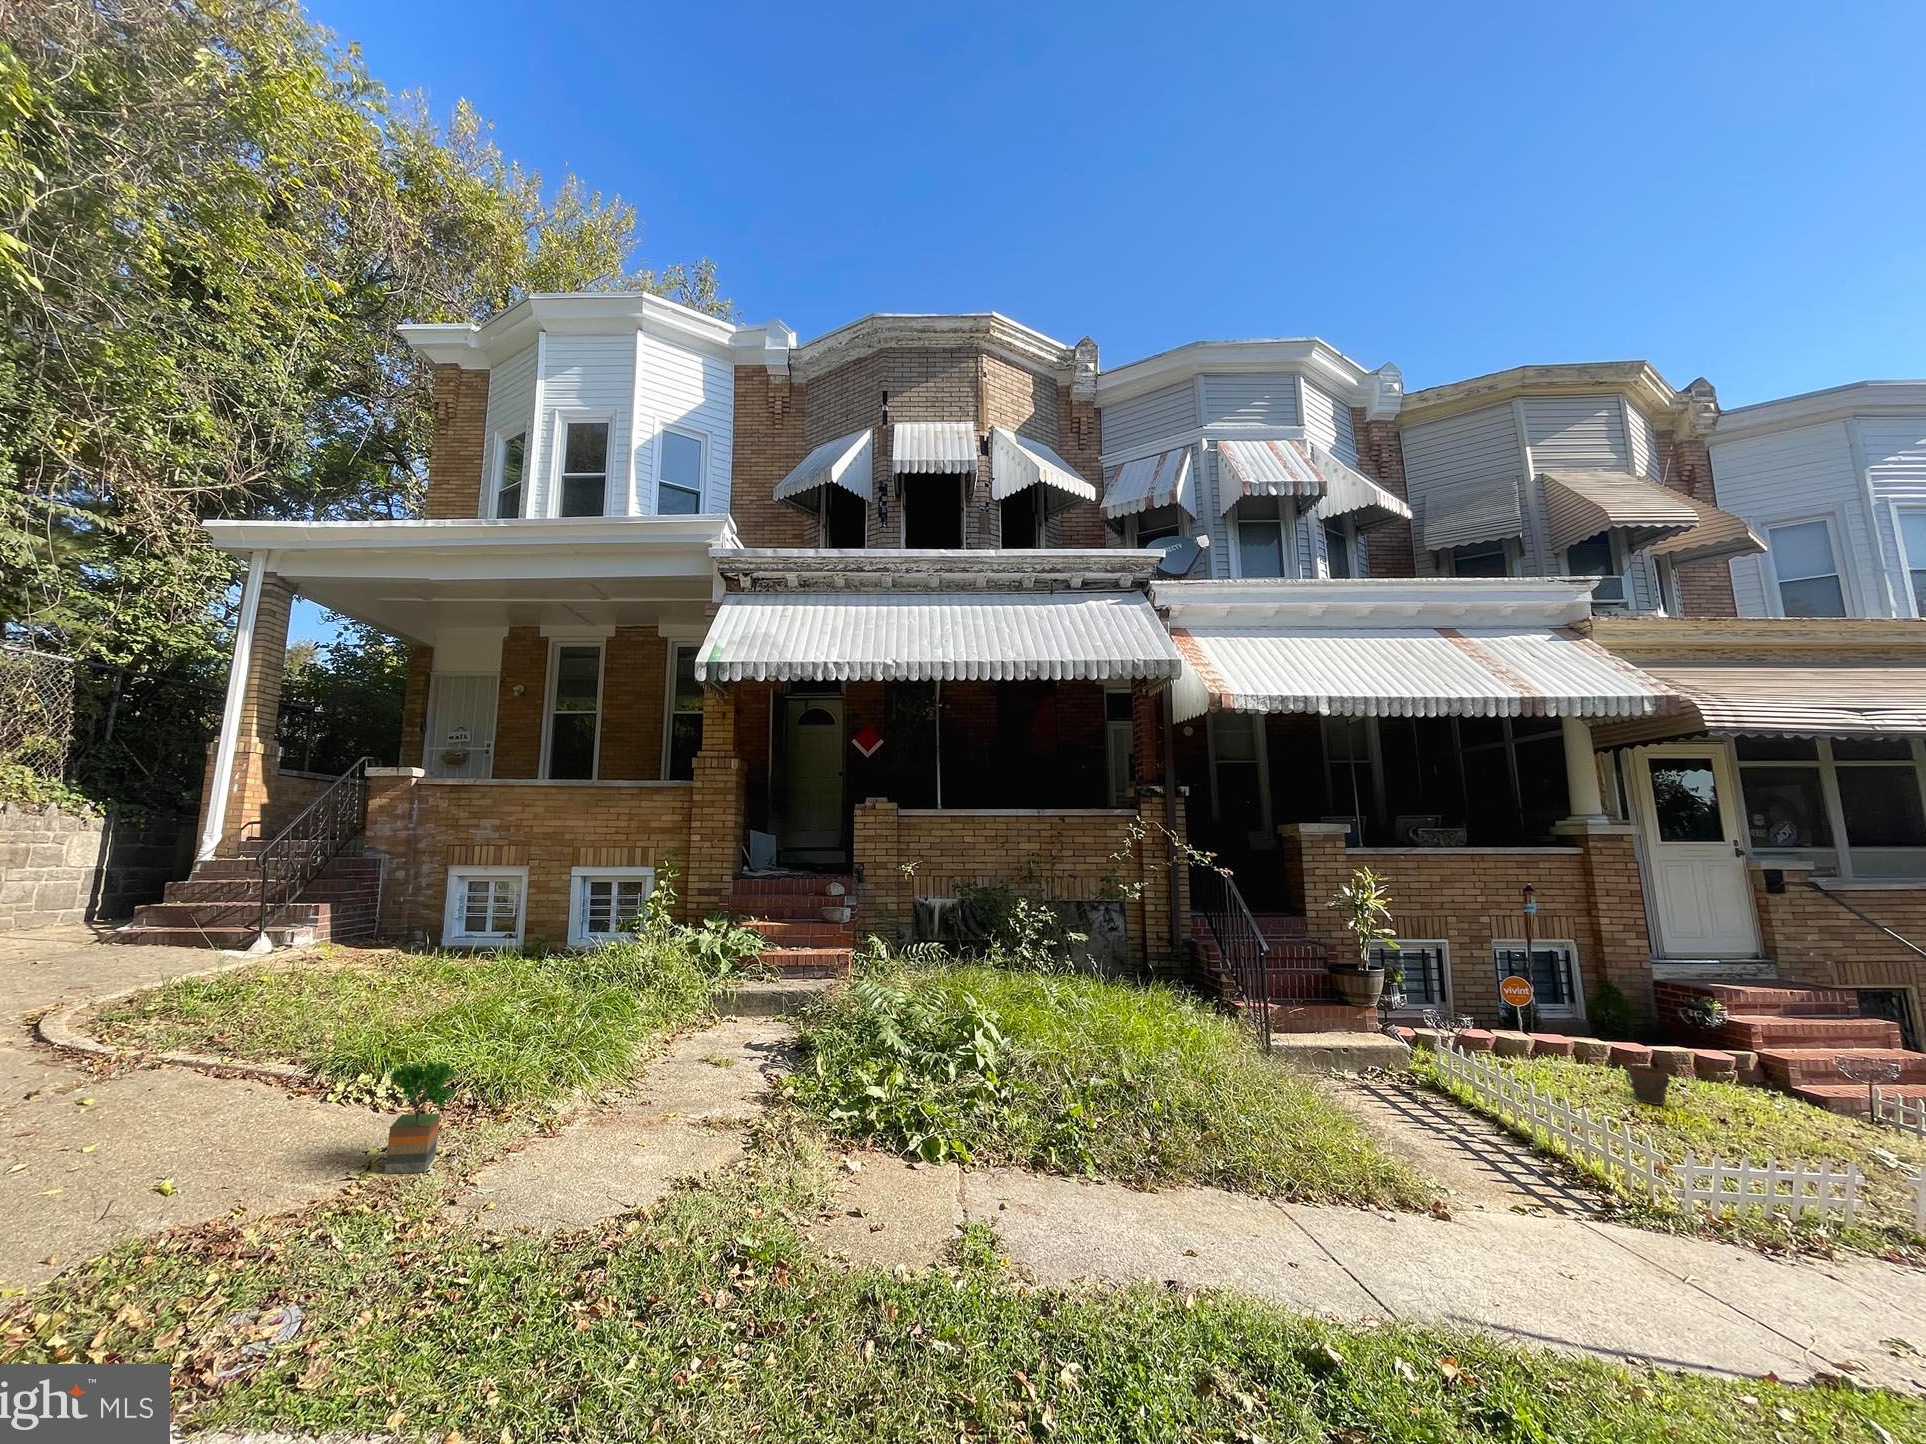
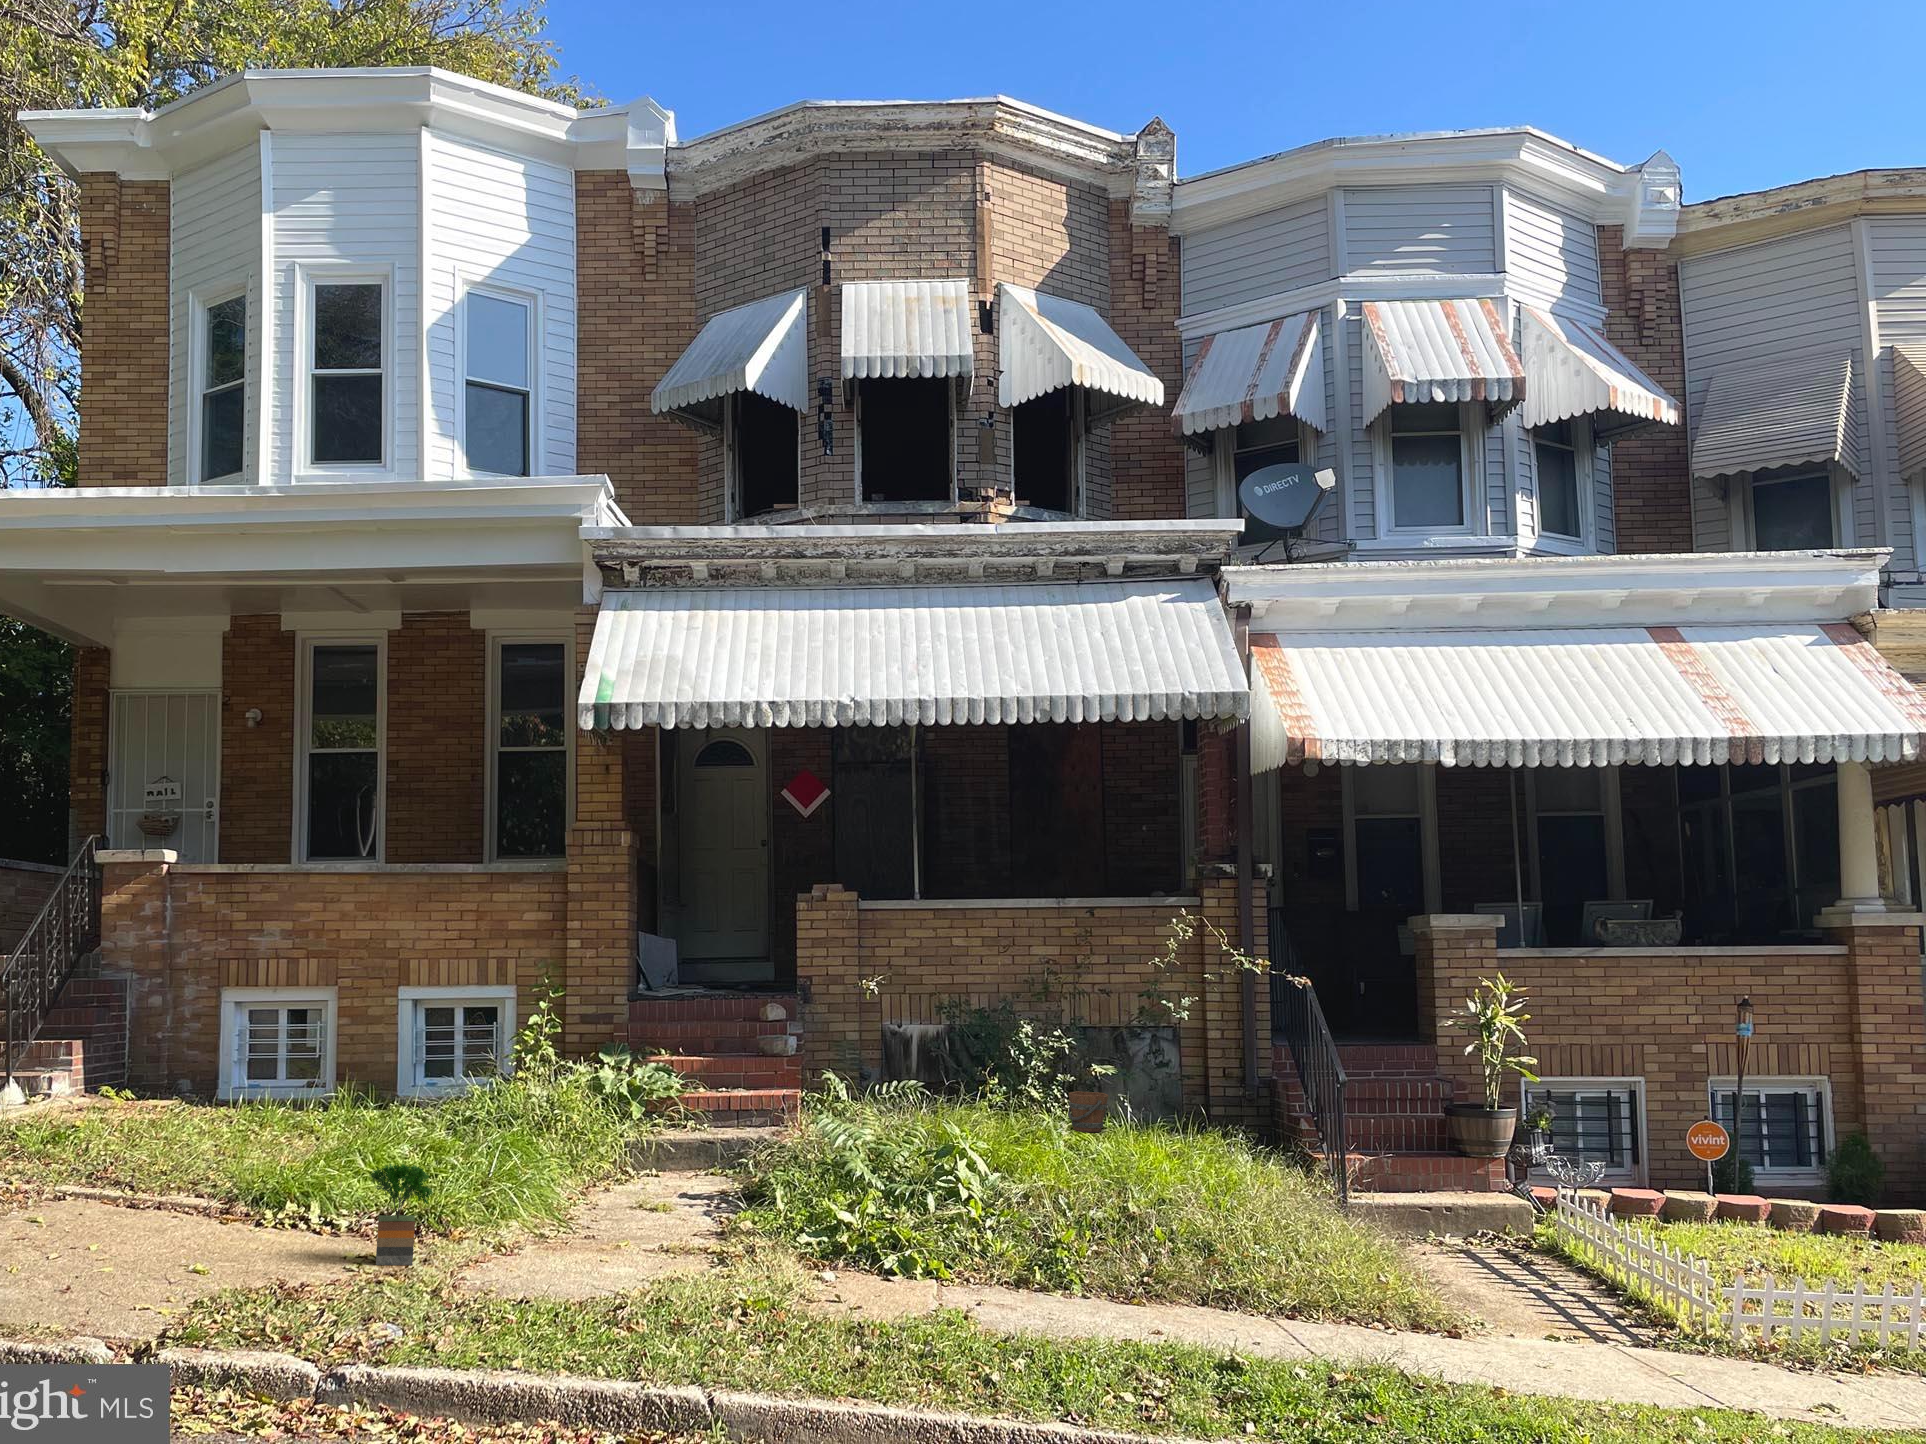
bucket: present [1626,1065,1670,1105] -> present [1068,1091,1108,1132]

